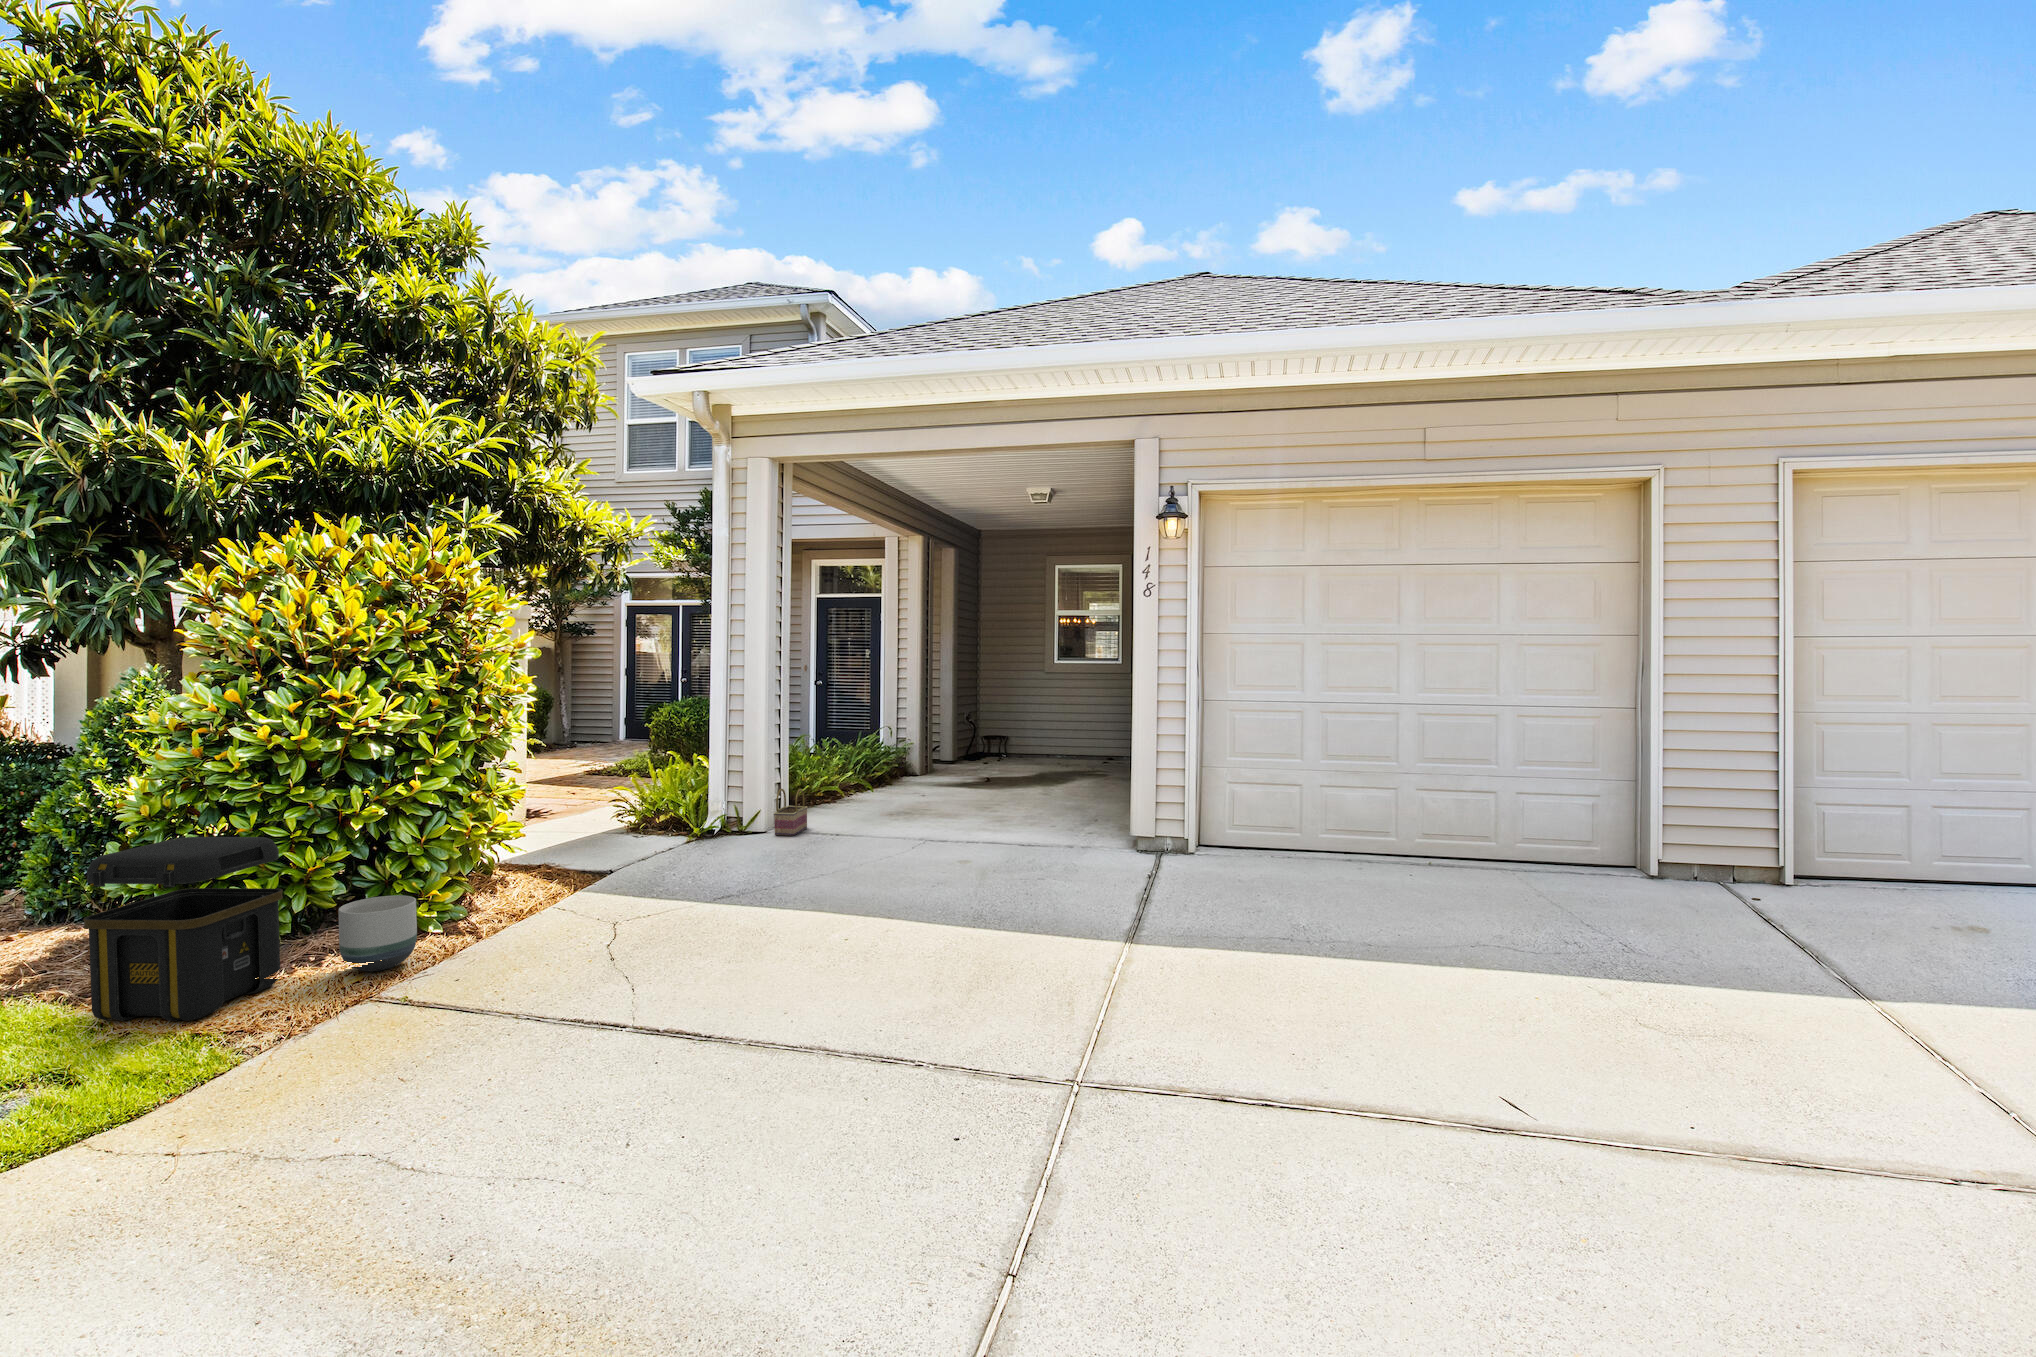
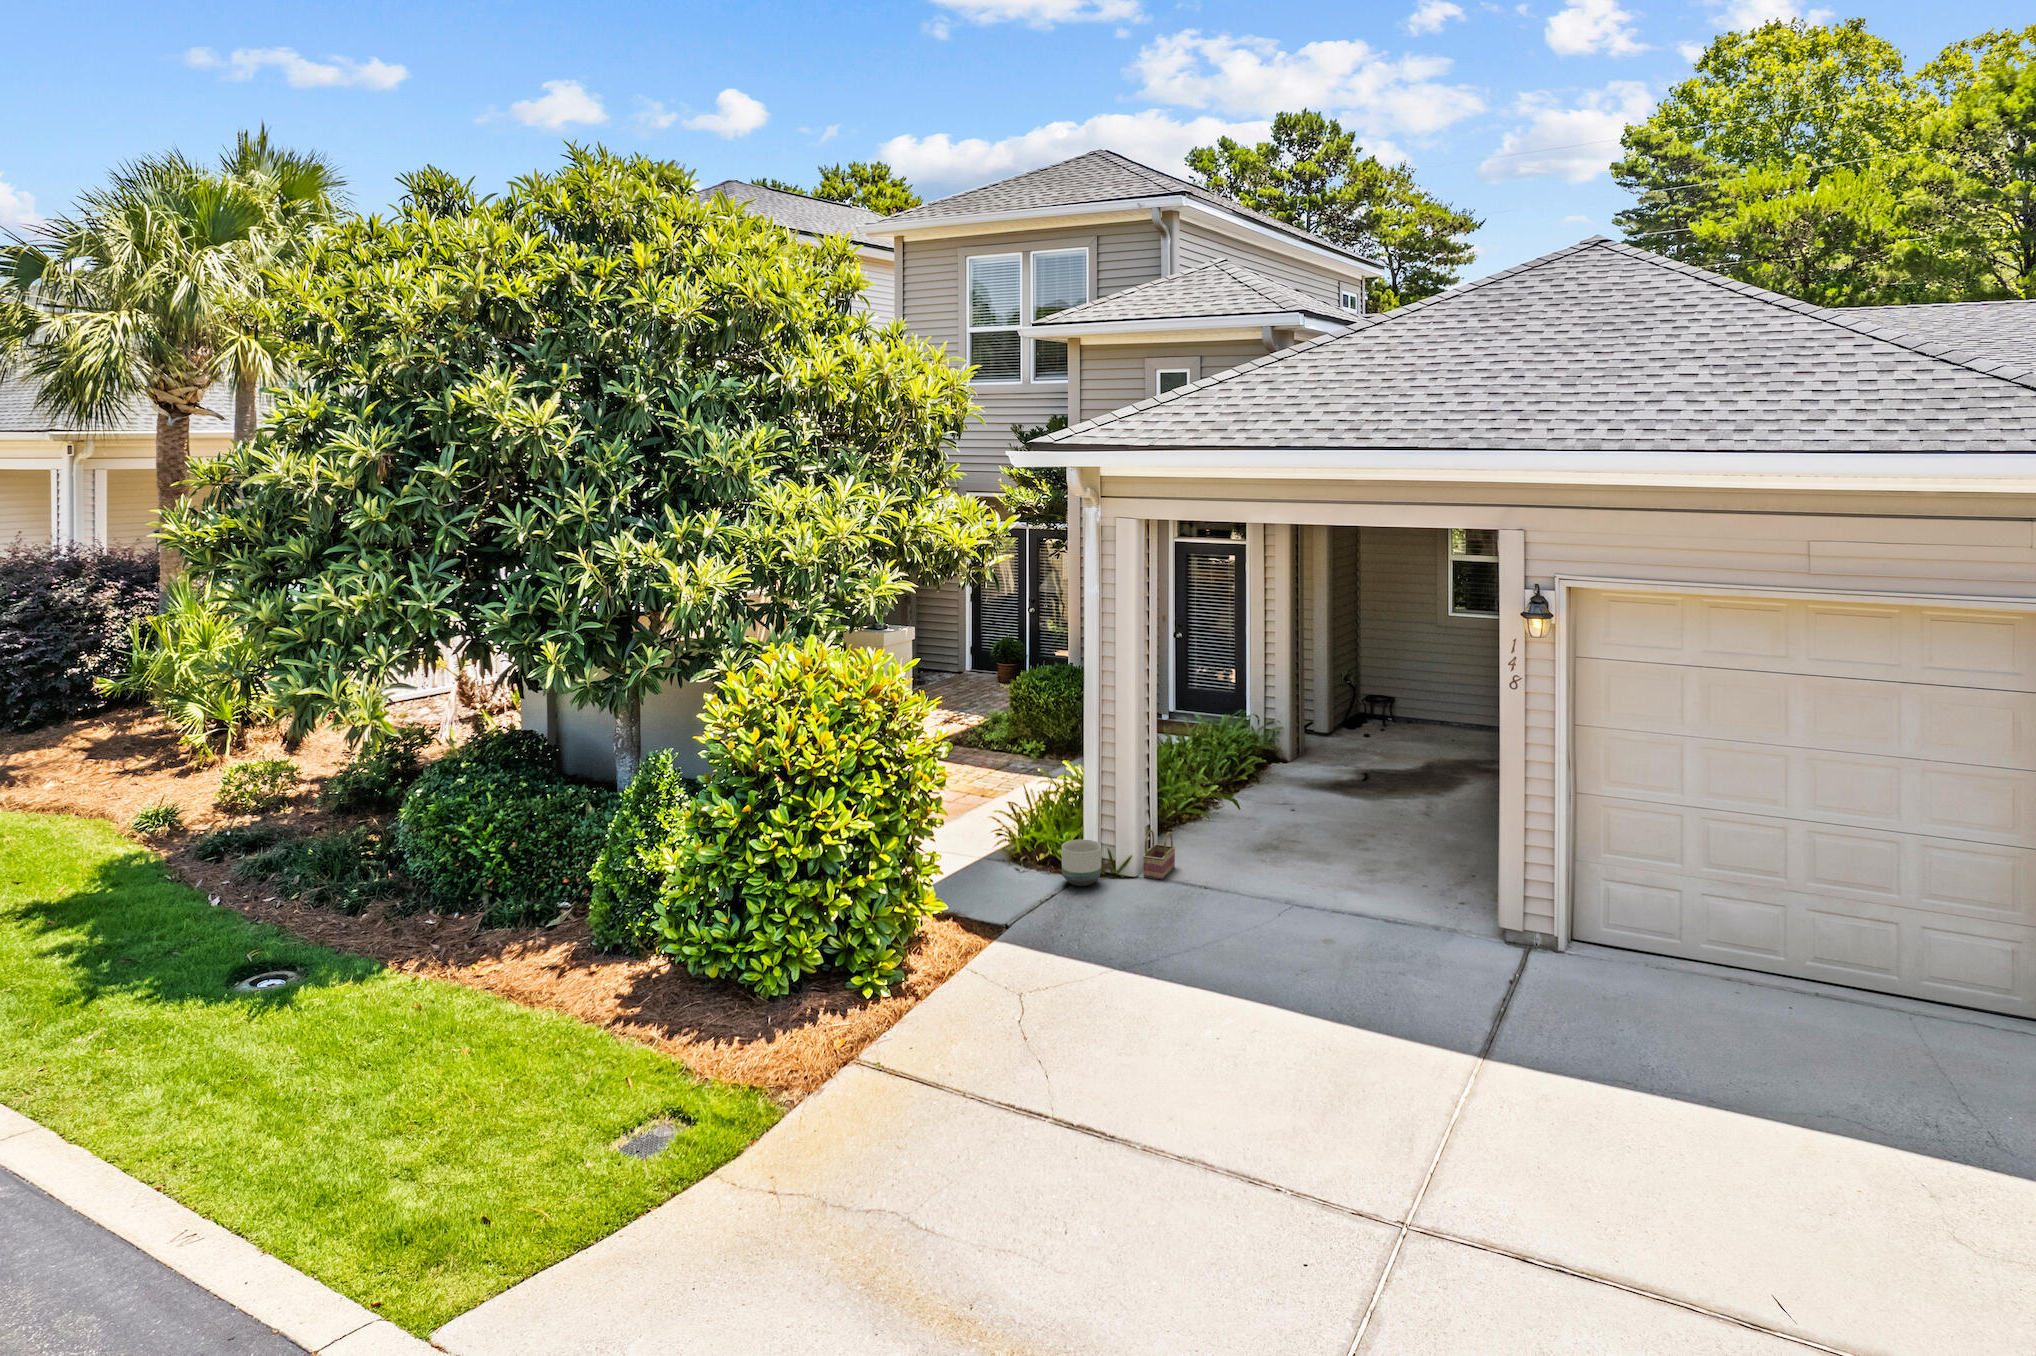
toolbox: present [83,837,283,1021] -> none [680,921,791,1065]
planter: present [339,895,417,971] -> present [1062,839,1101,886]

